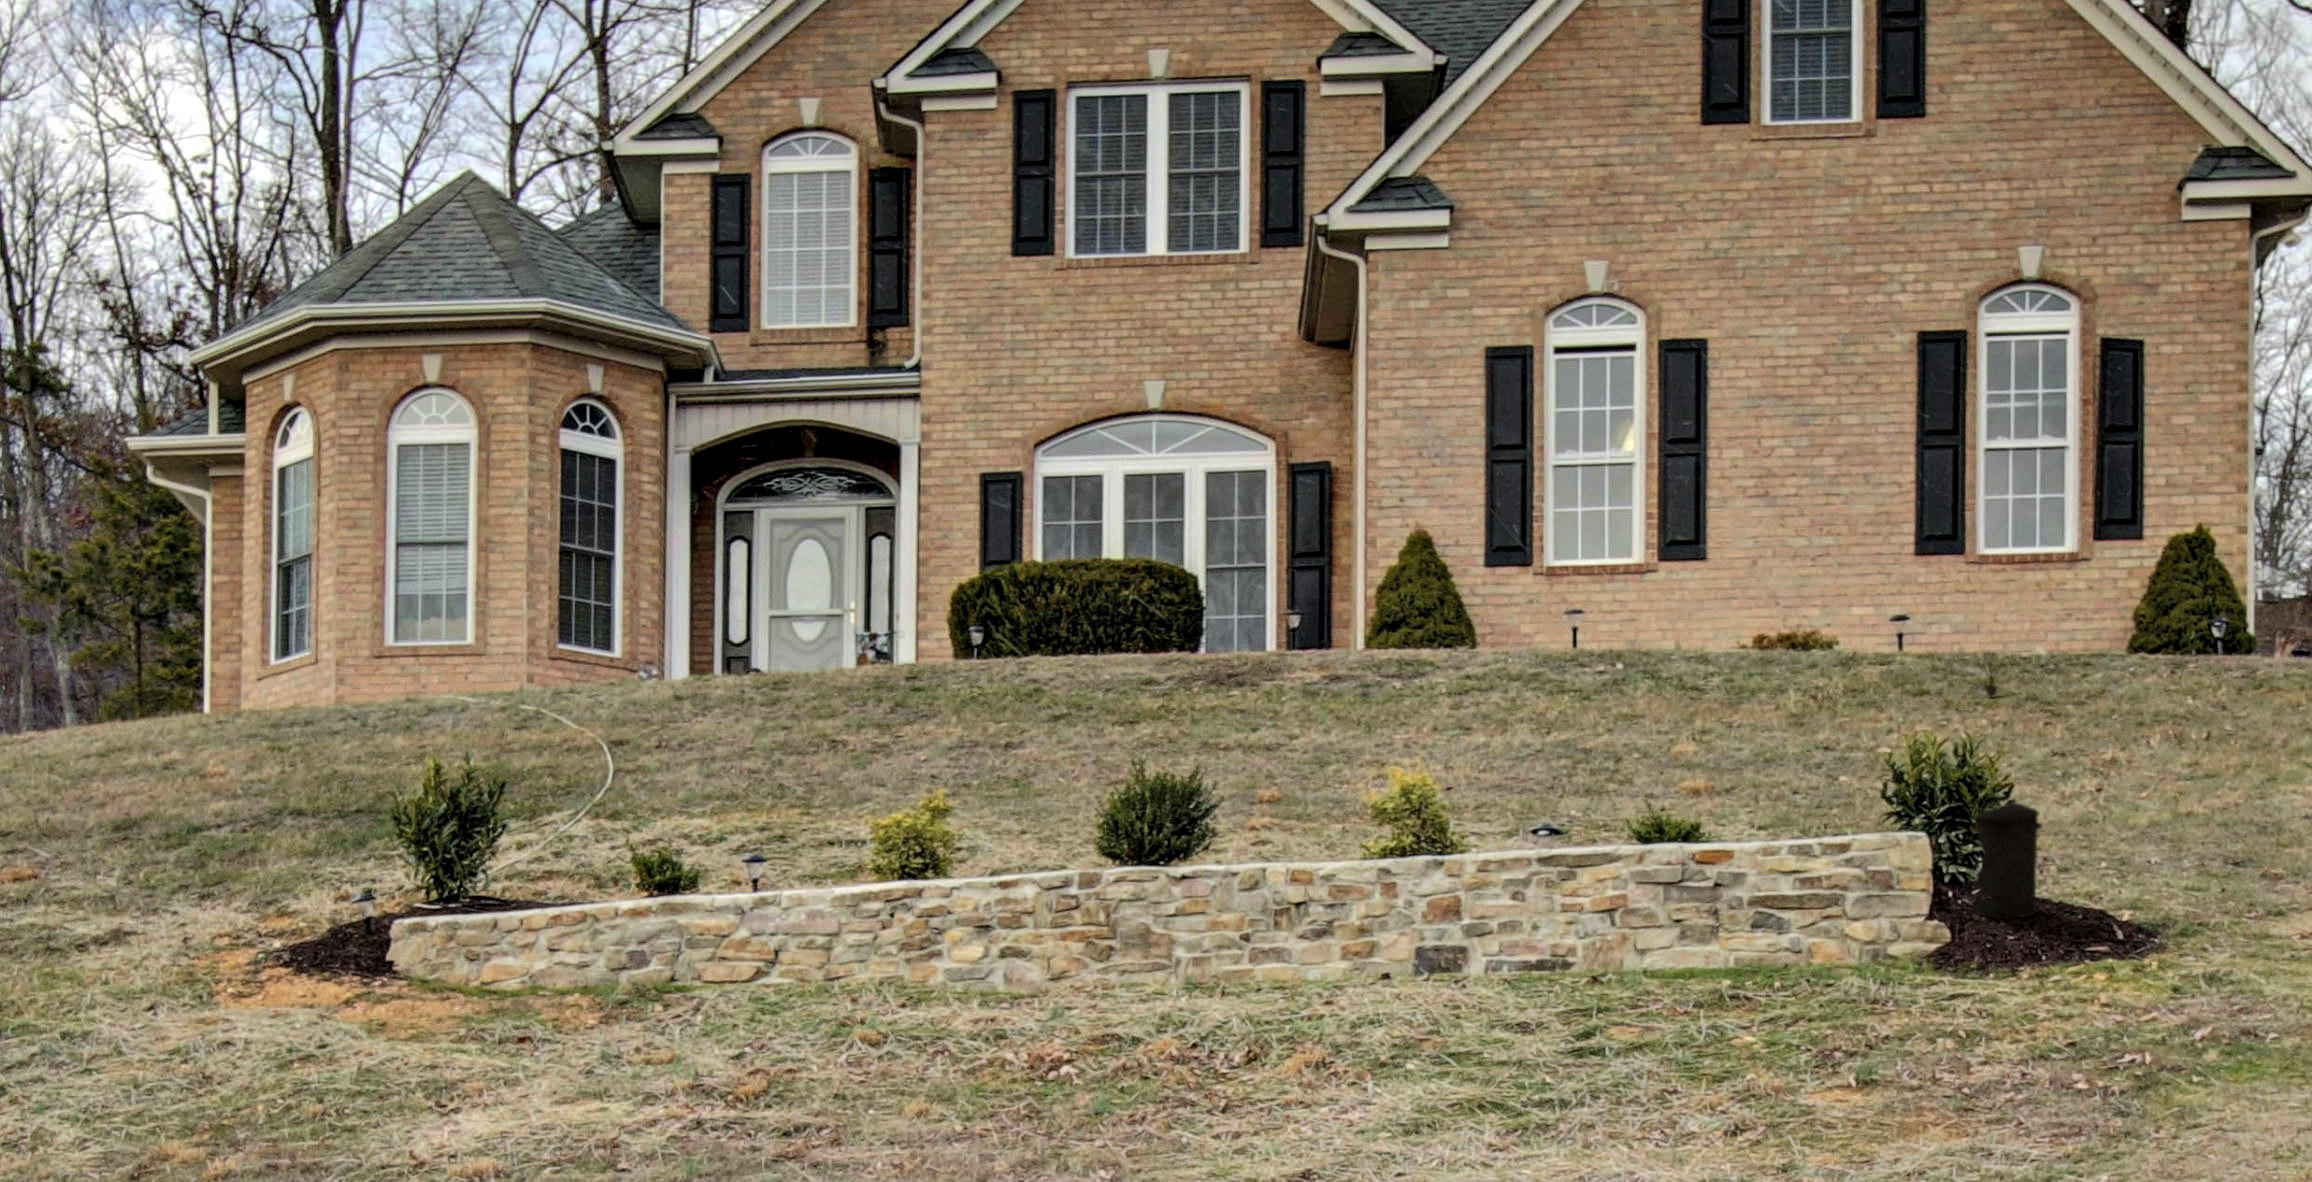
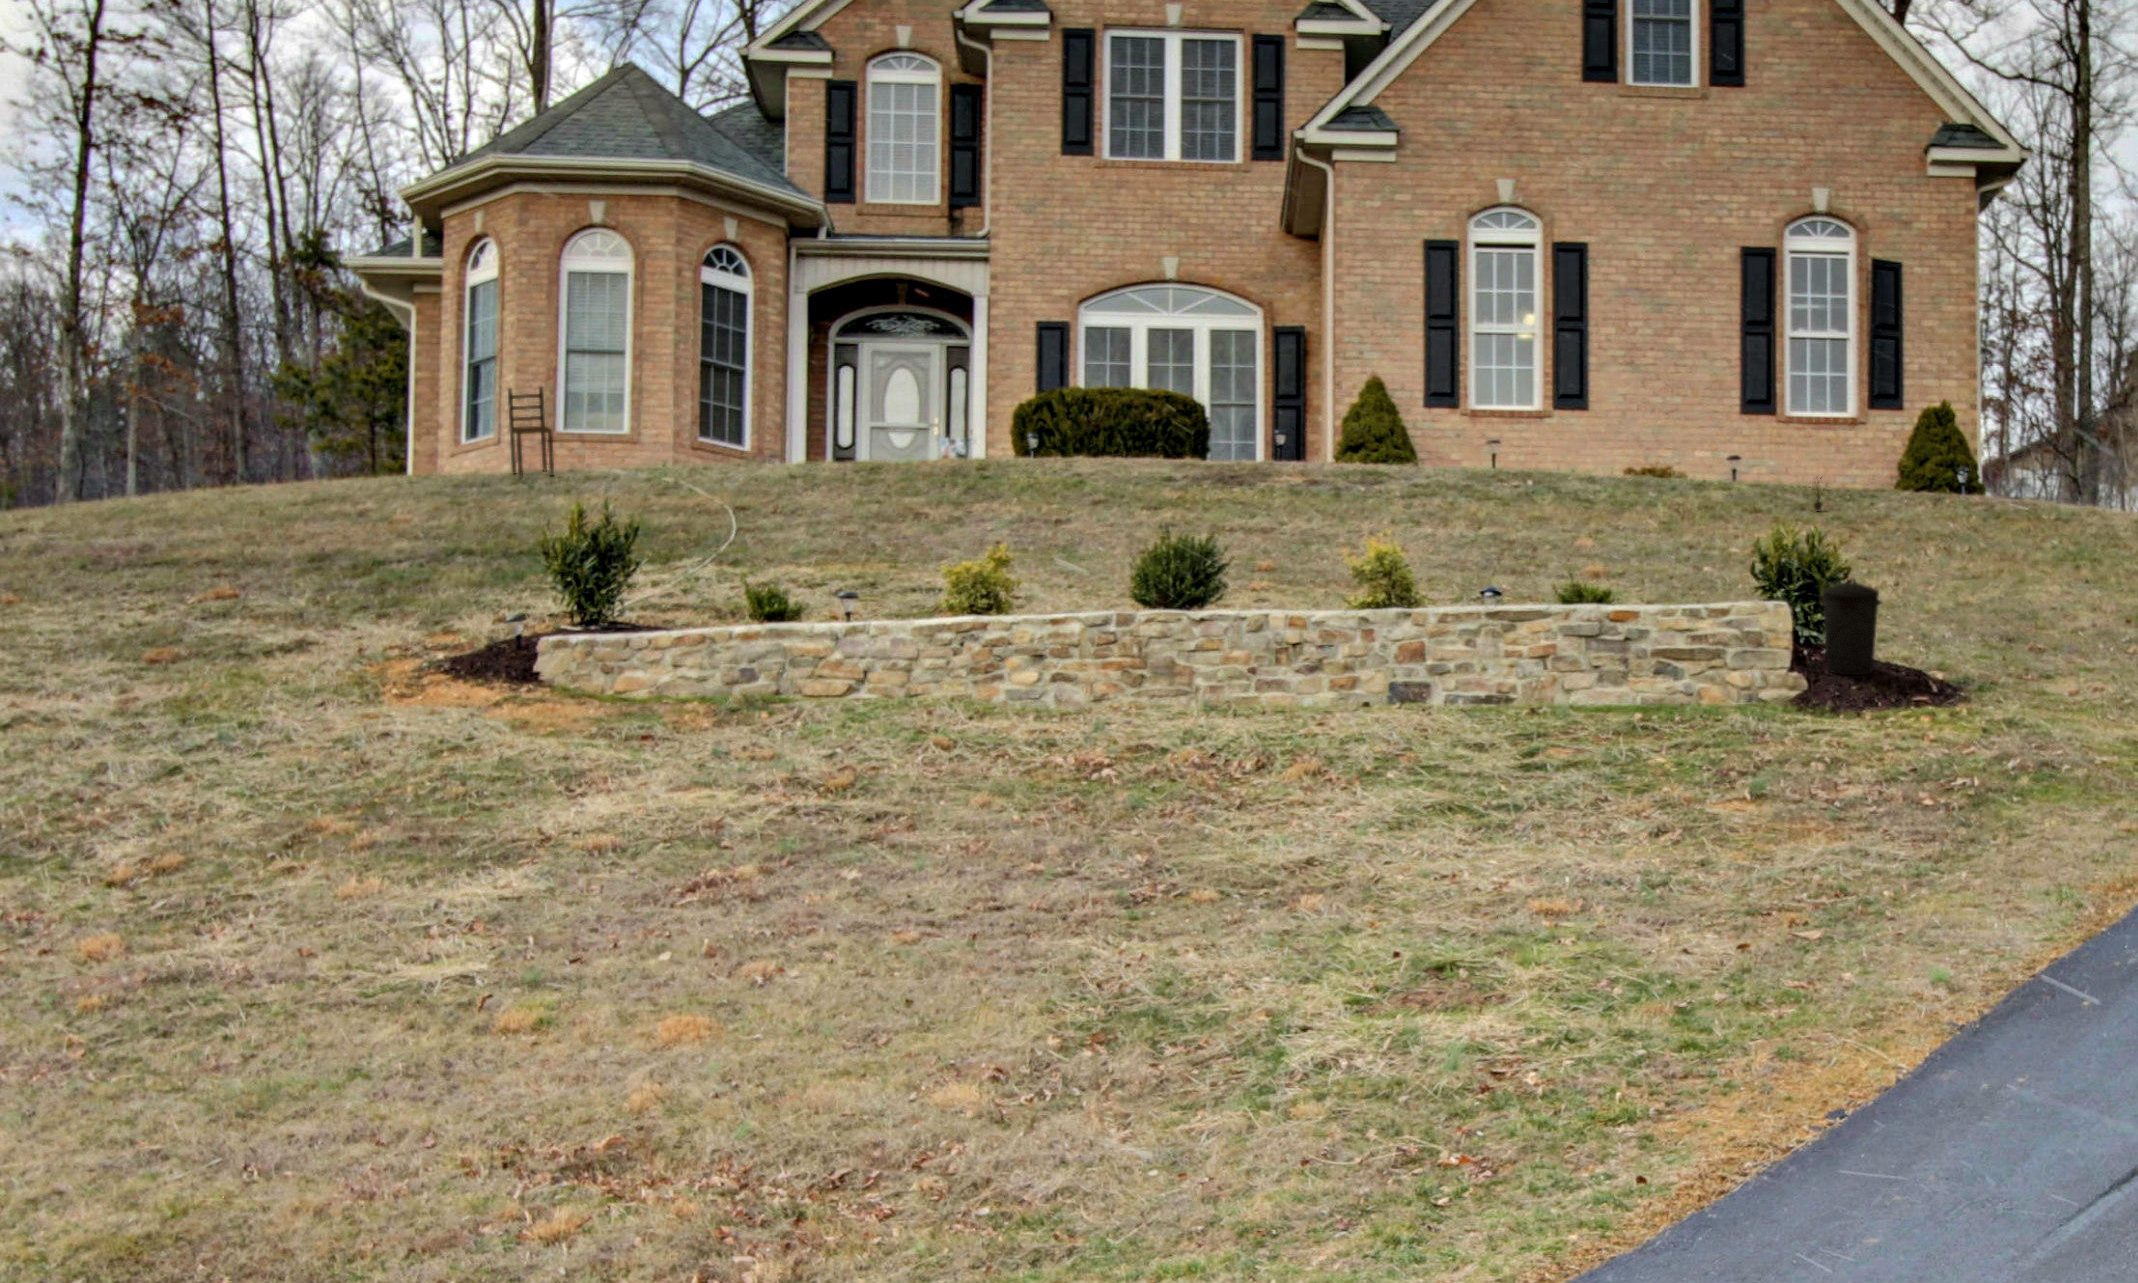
chair: none [318,585,378,703] -> present [508,387,554,478]

